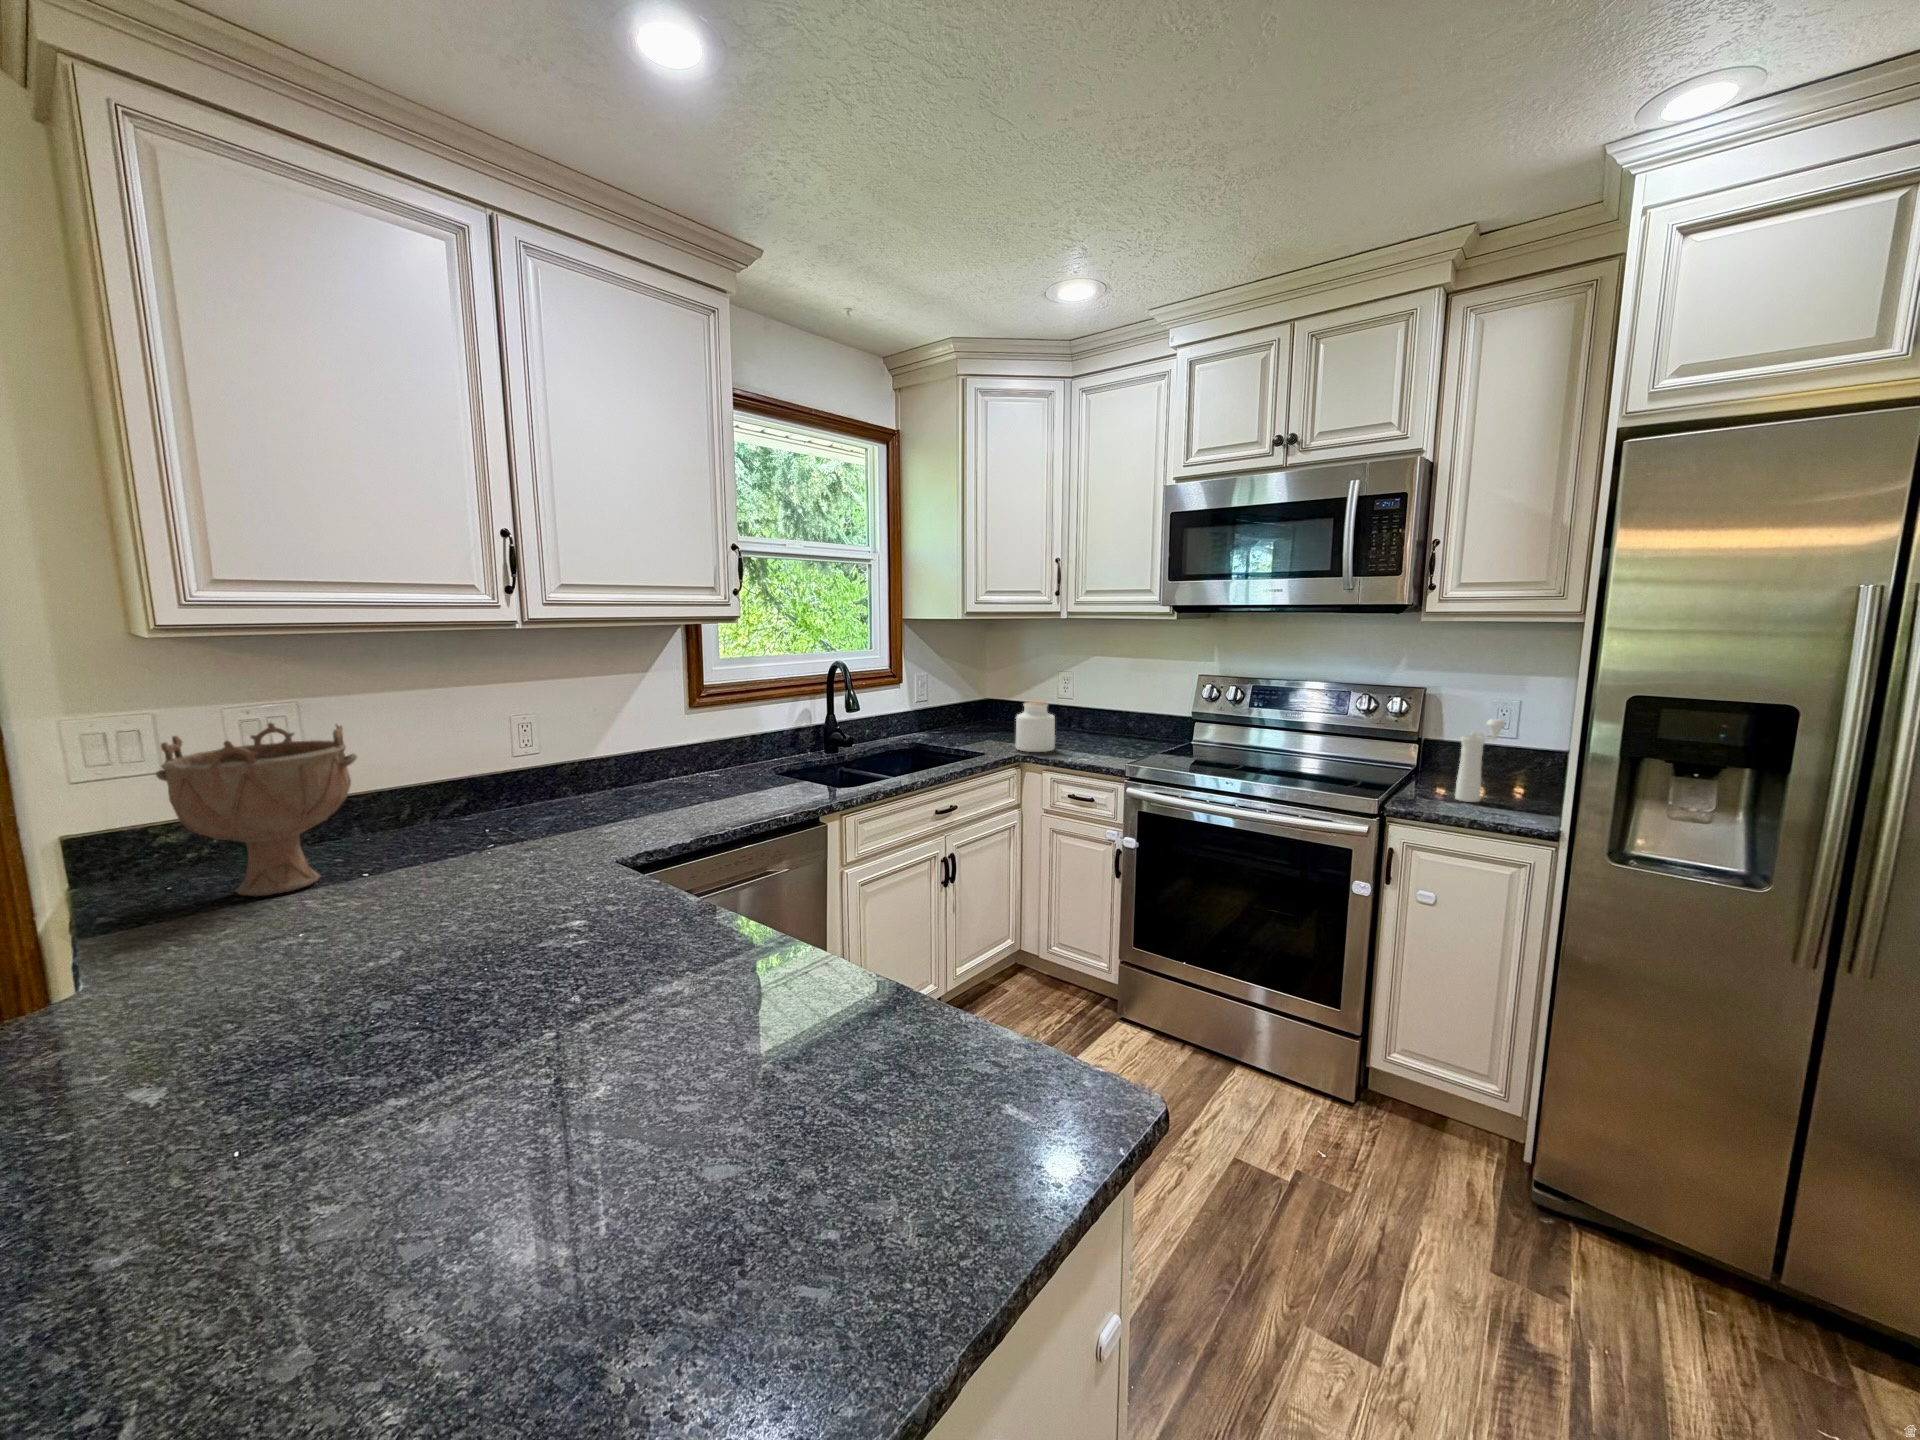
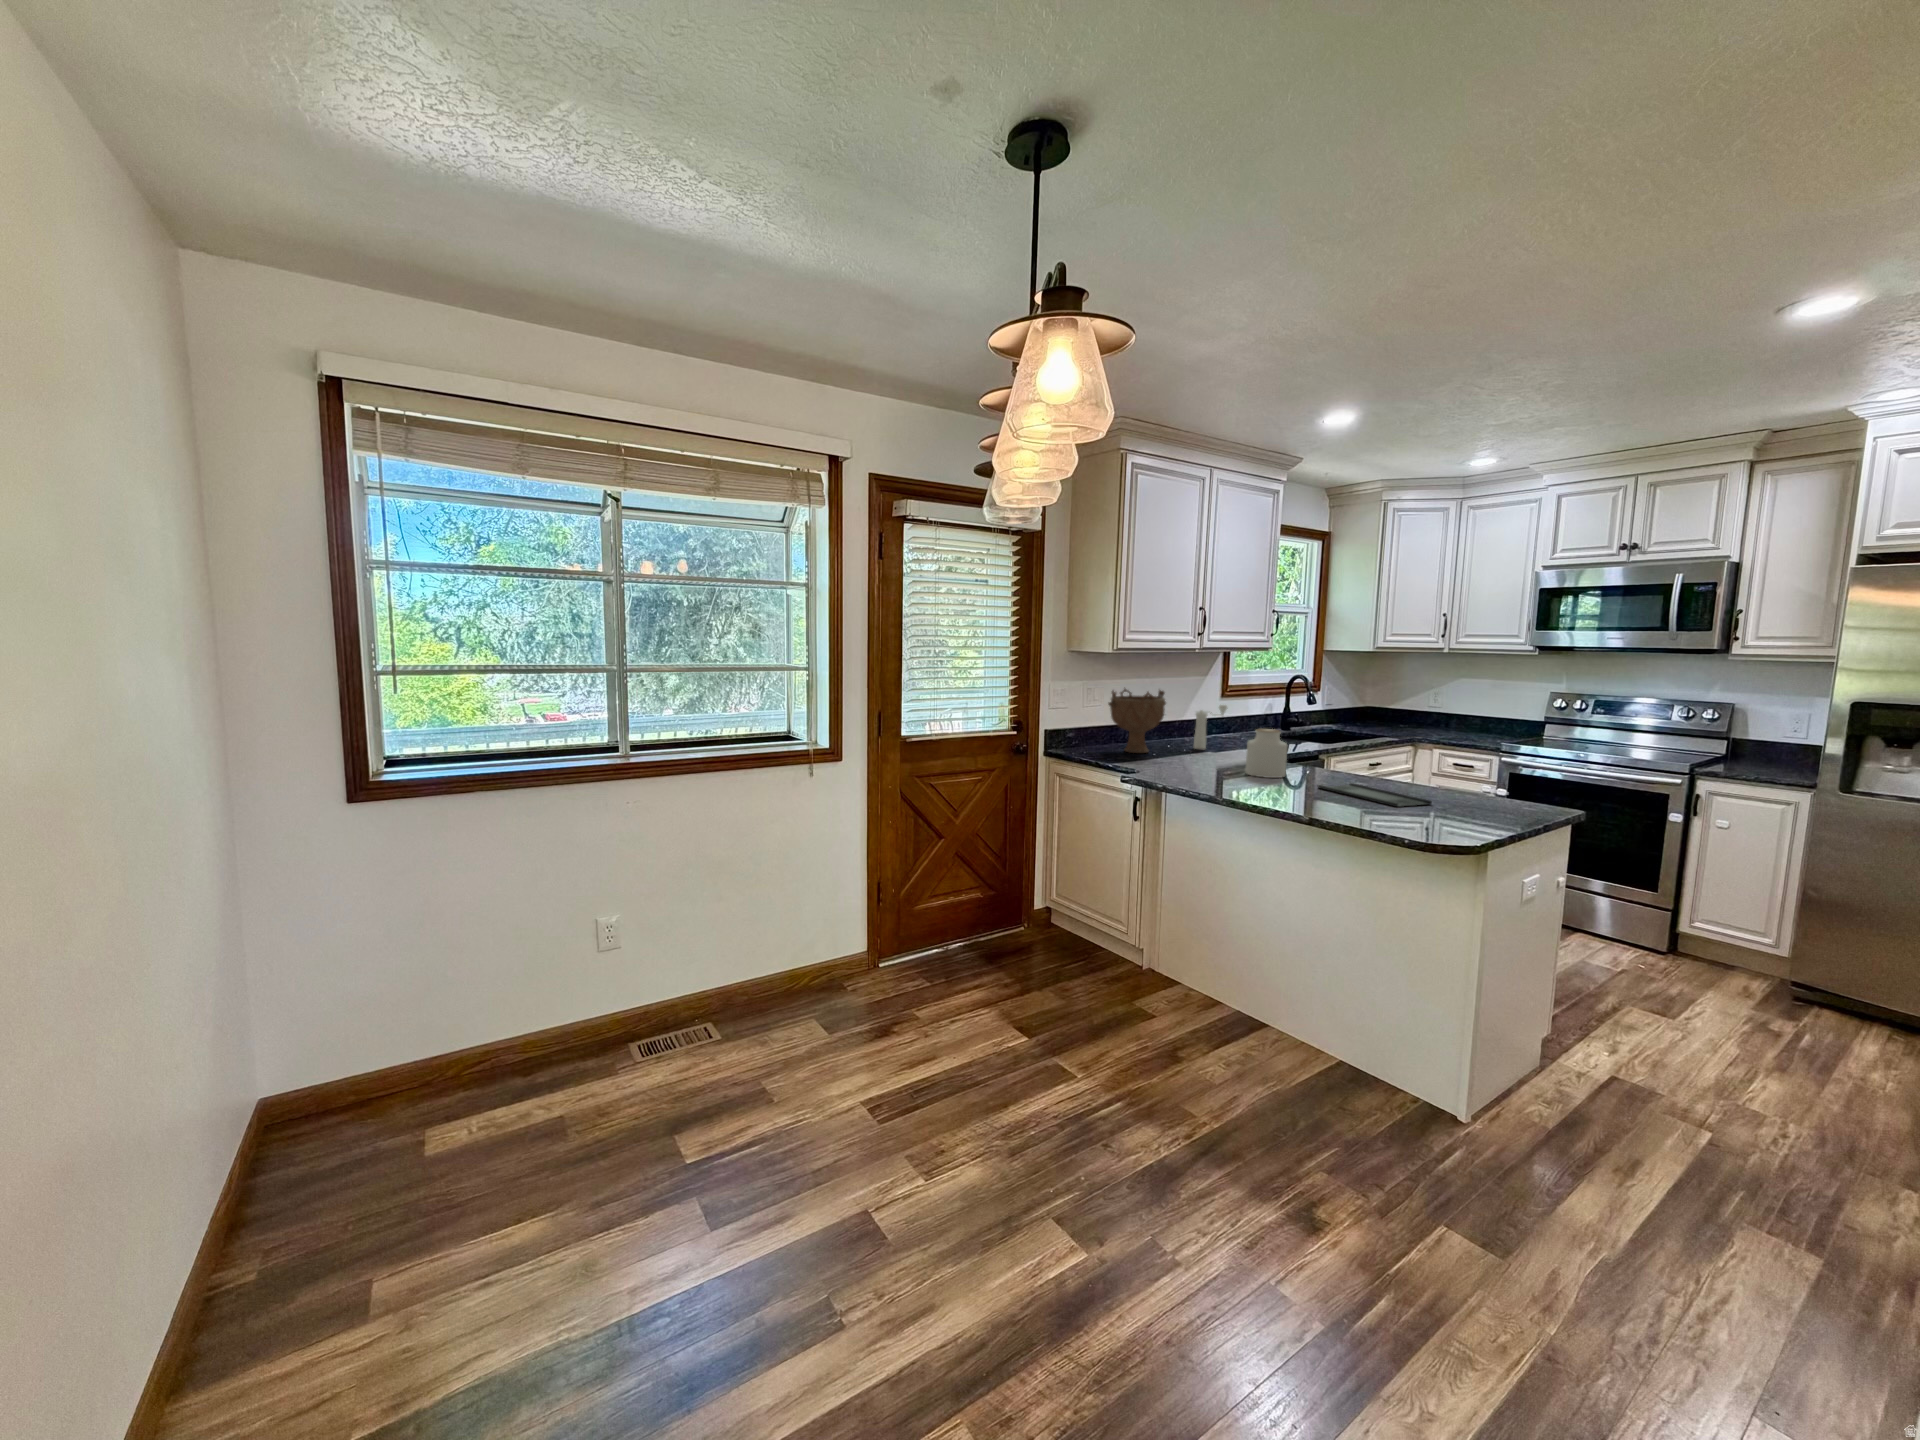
jar: present [1016,702,1055,752] -> present [1245,729,1287,778]
pepper mill: present [1455,719,1505,802] -> present [1194,705,1228,750]
tray: none [402,1043,653,1336] -> present [1318,783,1432,807]

